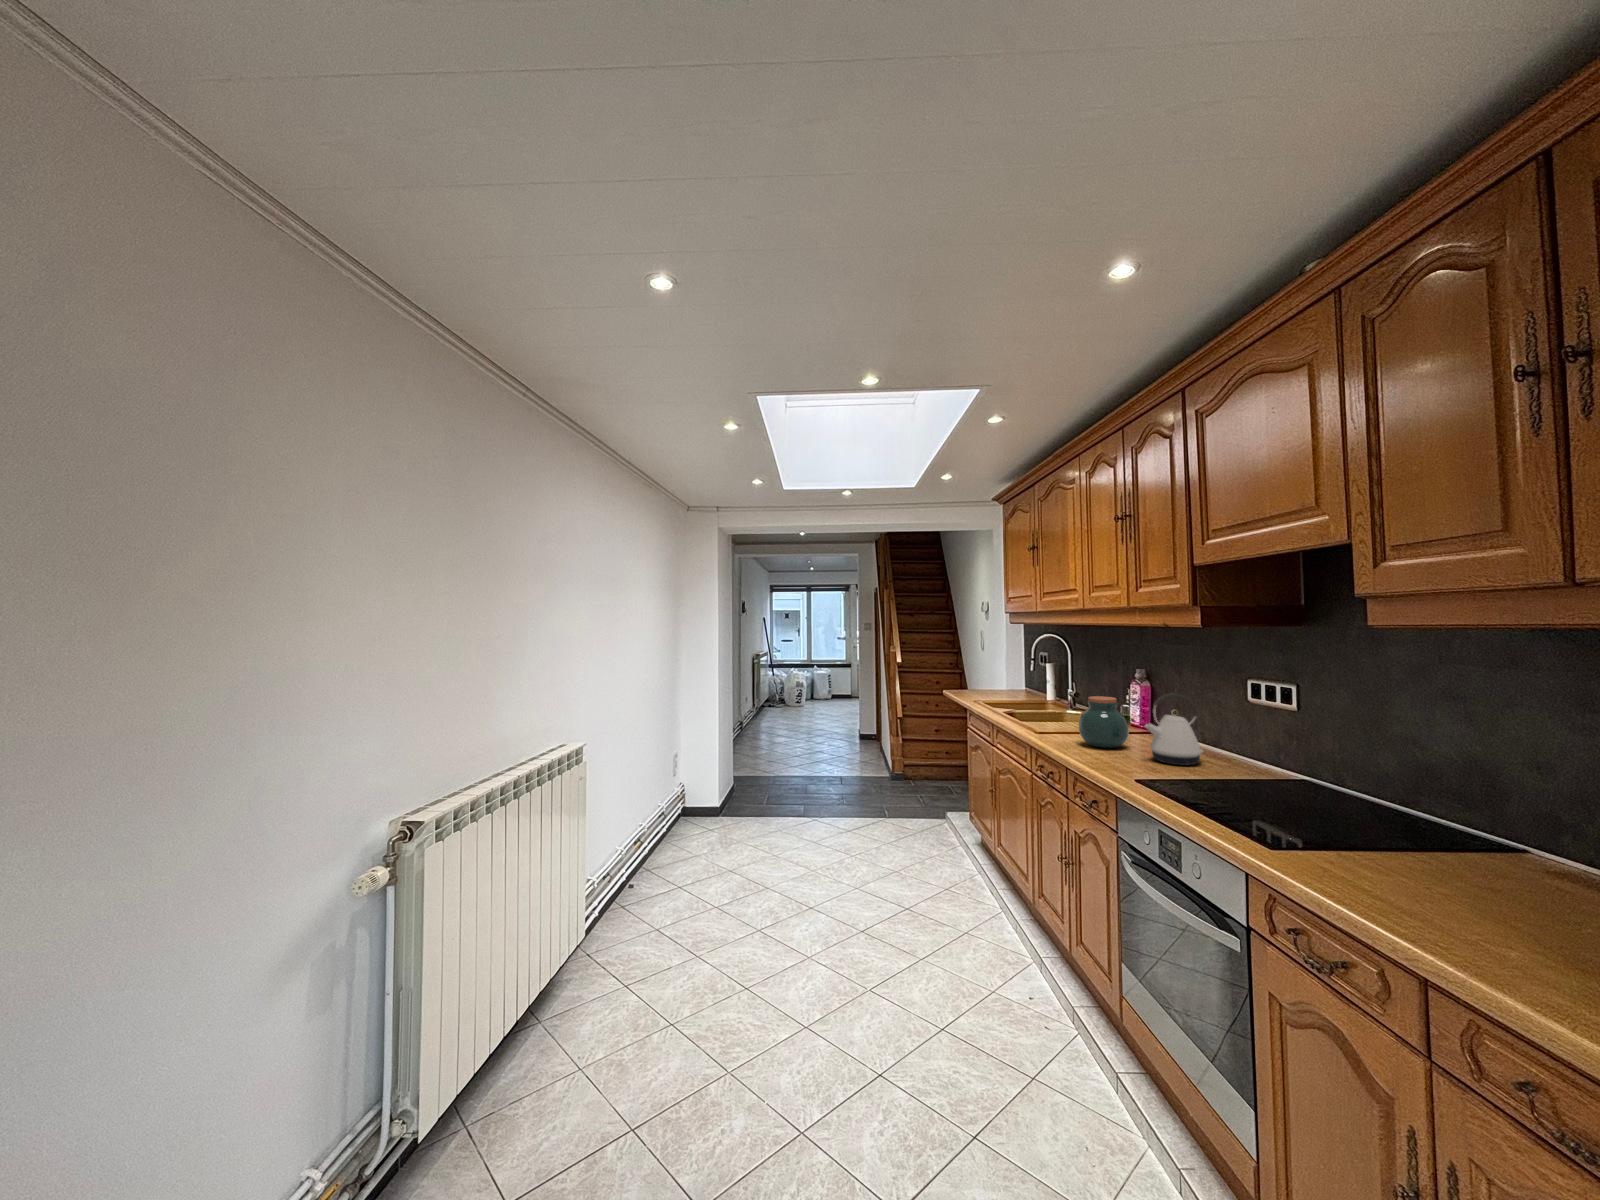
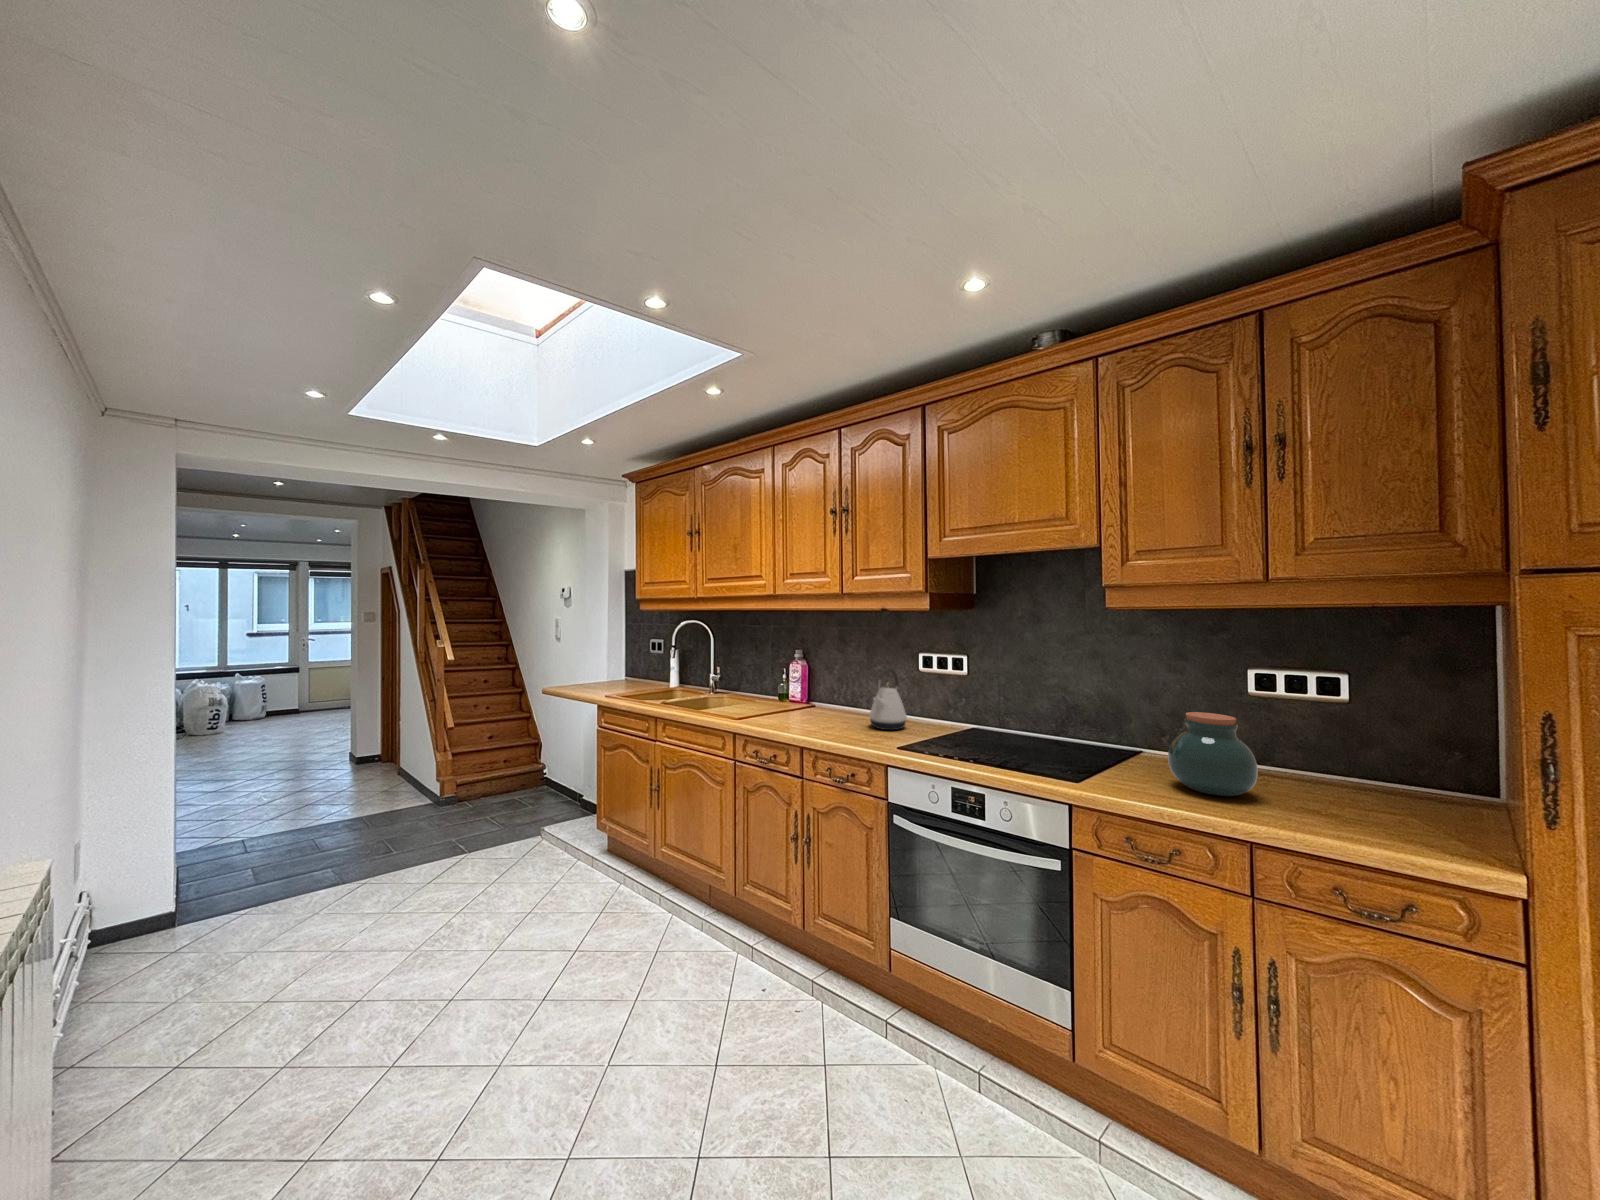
jar: present [1079,696,1129,748] -> present [1168,712,1258,796]

